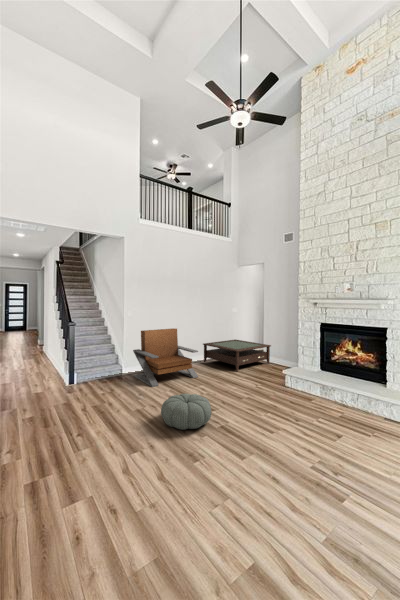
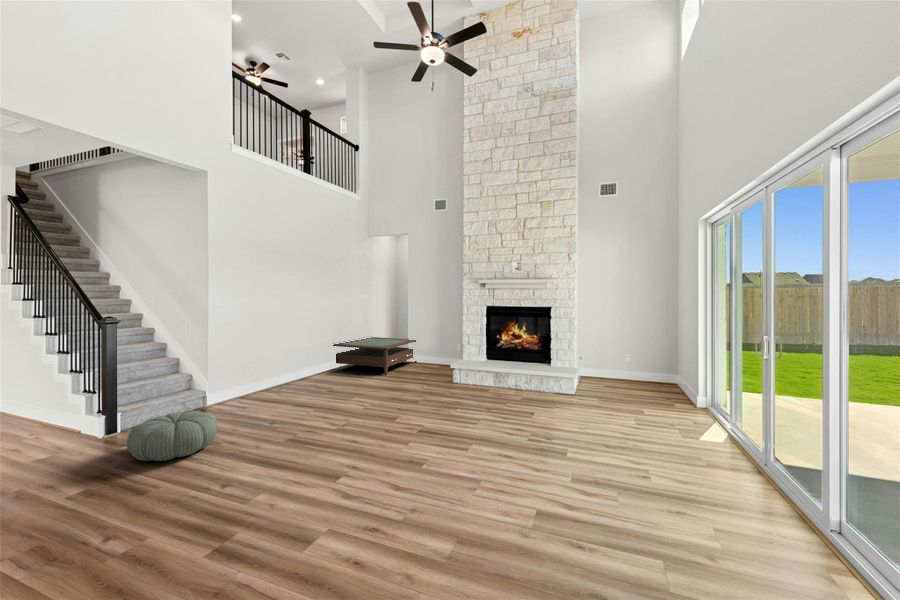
lounge chair: present [133,328,198,387] -> none [236,323,341,408]
pouf: present [161,394,211,430] -> present [127,411,217,461]

